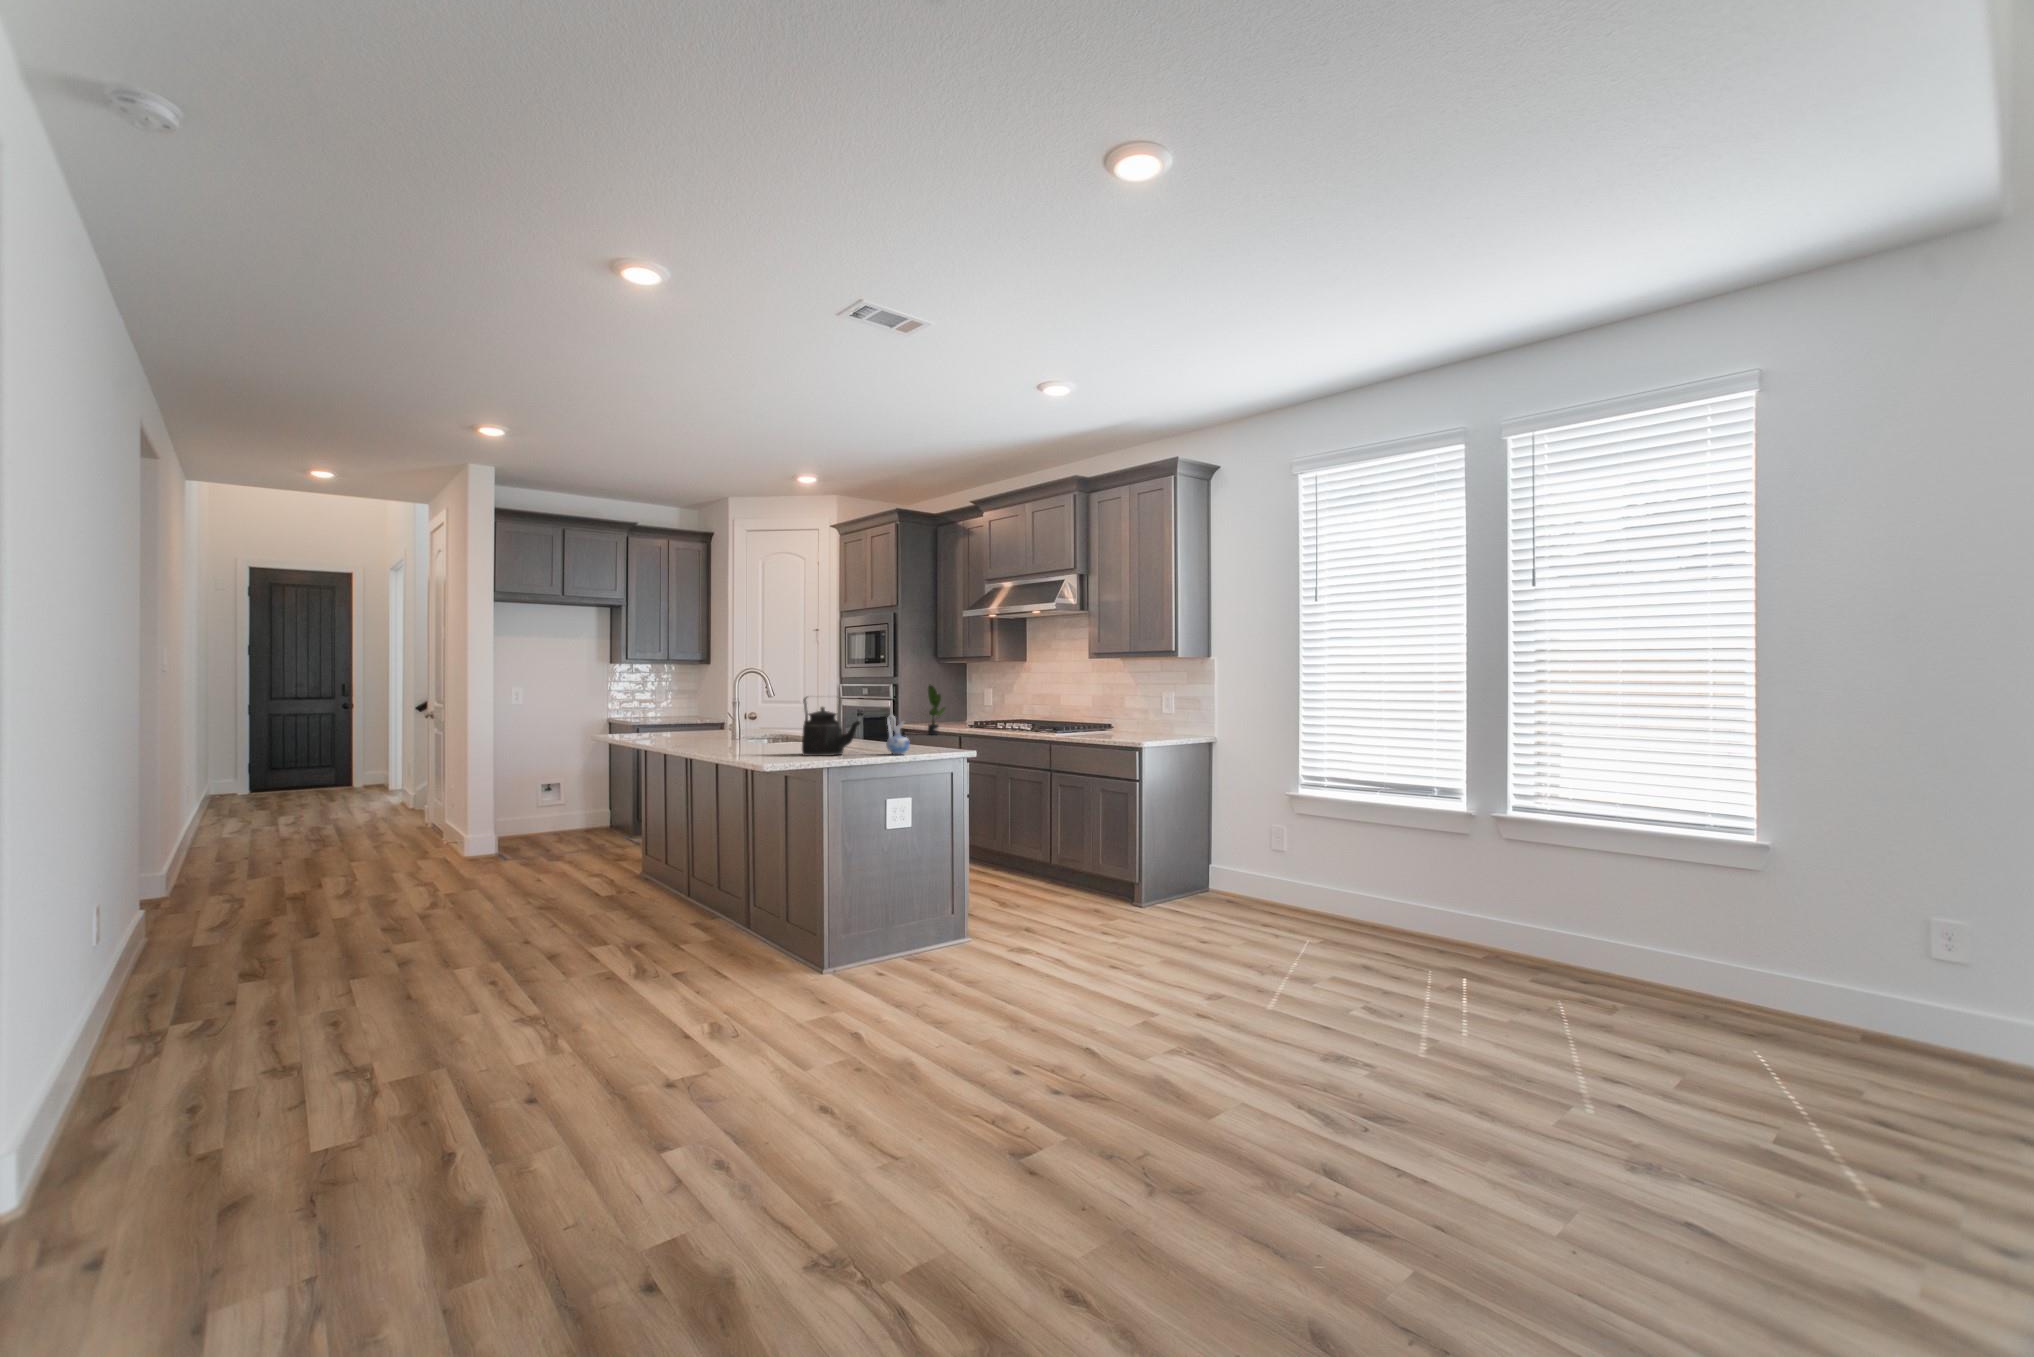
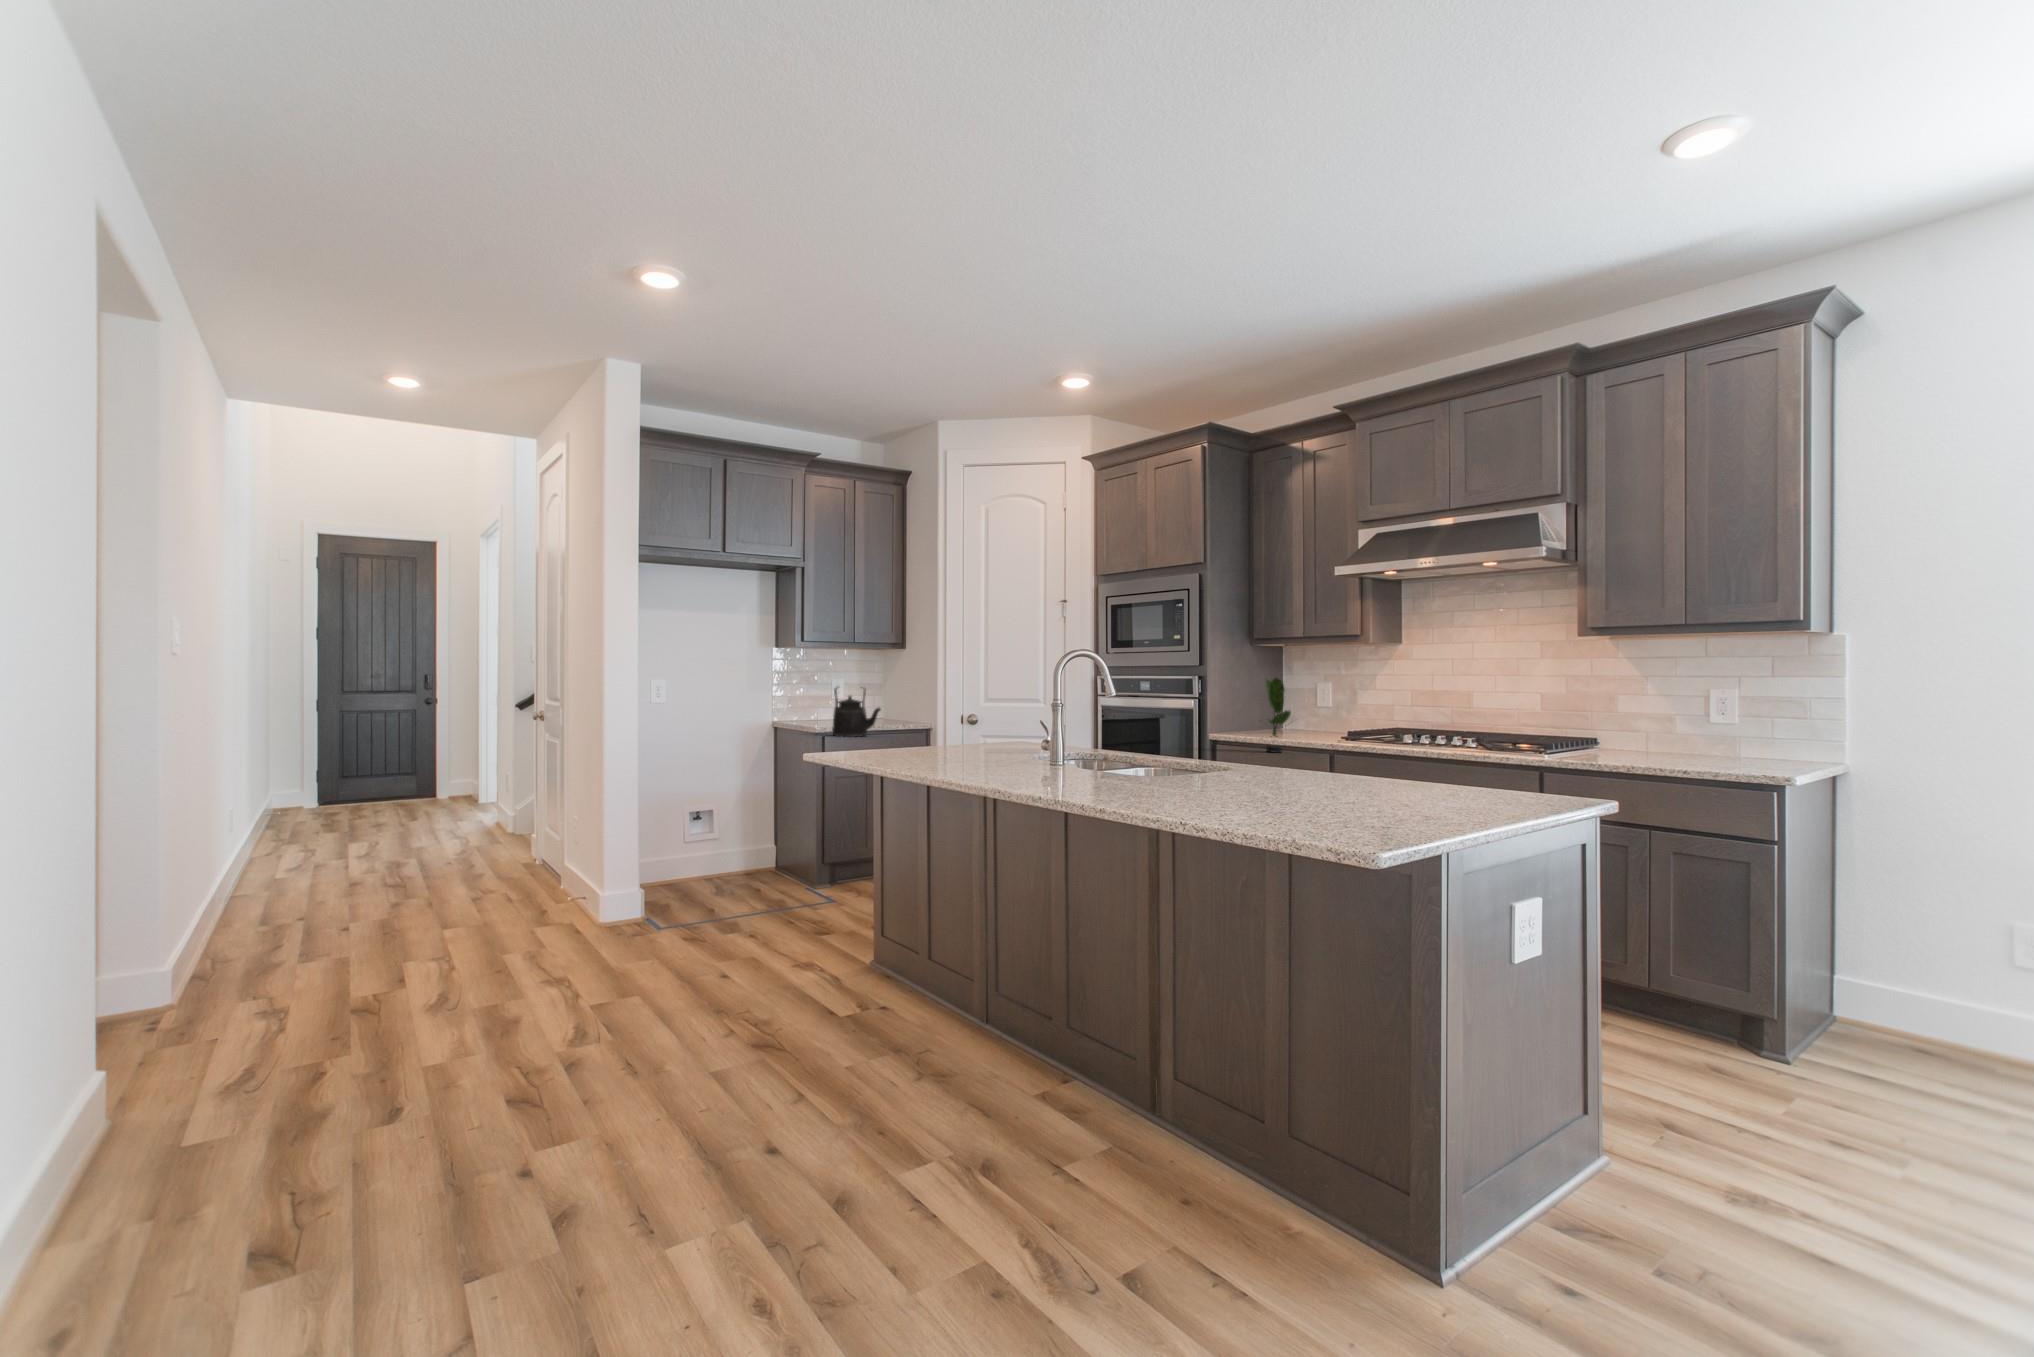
kettle: present [802,697,860,756] -> present [832,687,881,737]
ceramic pitcher: present [886,715,910,755] -> none [1449,732,1499,809]

